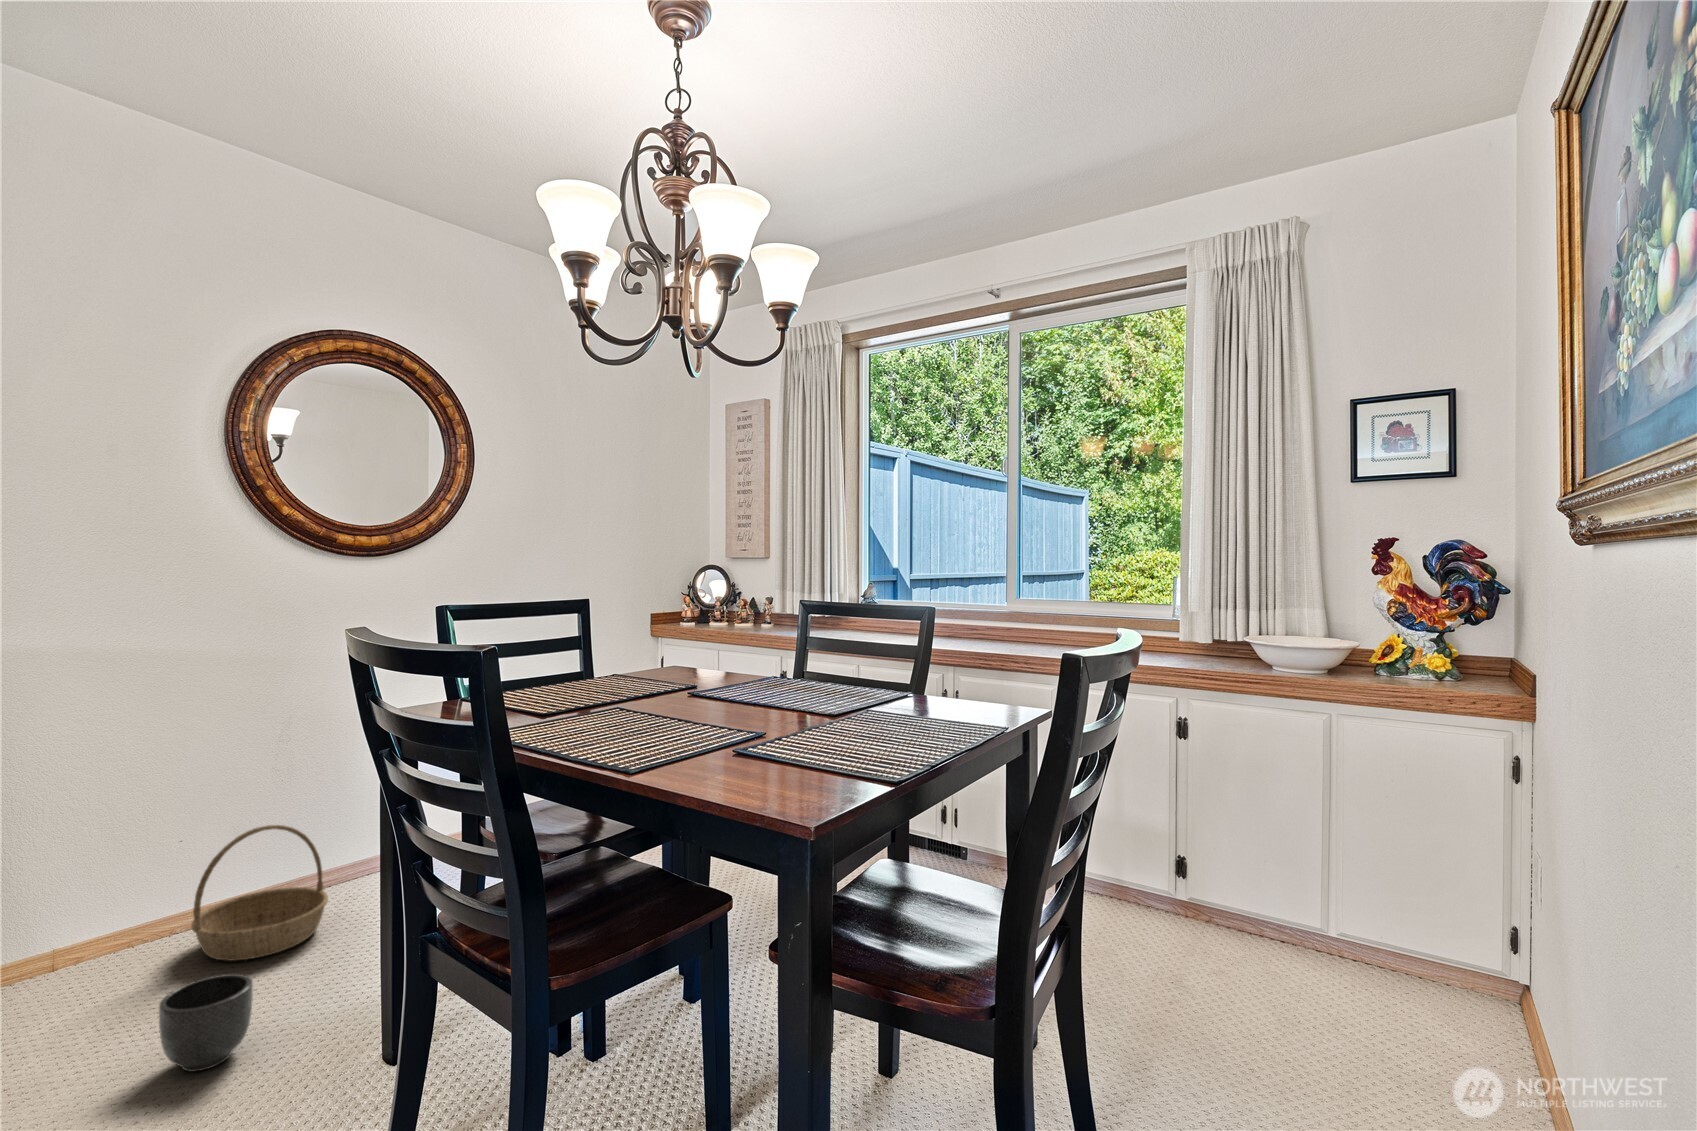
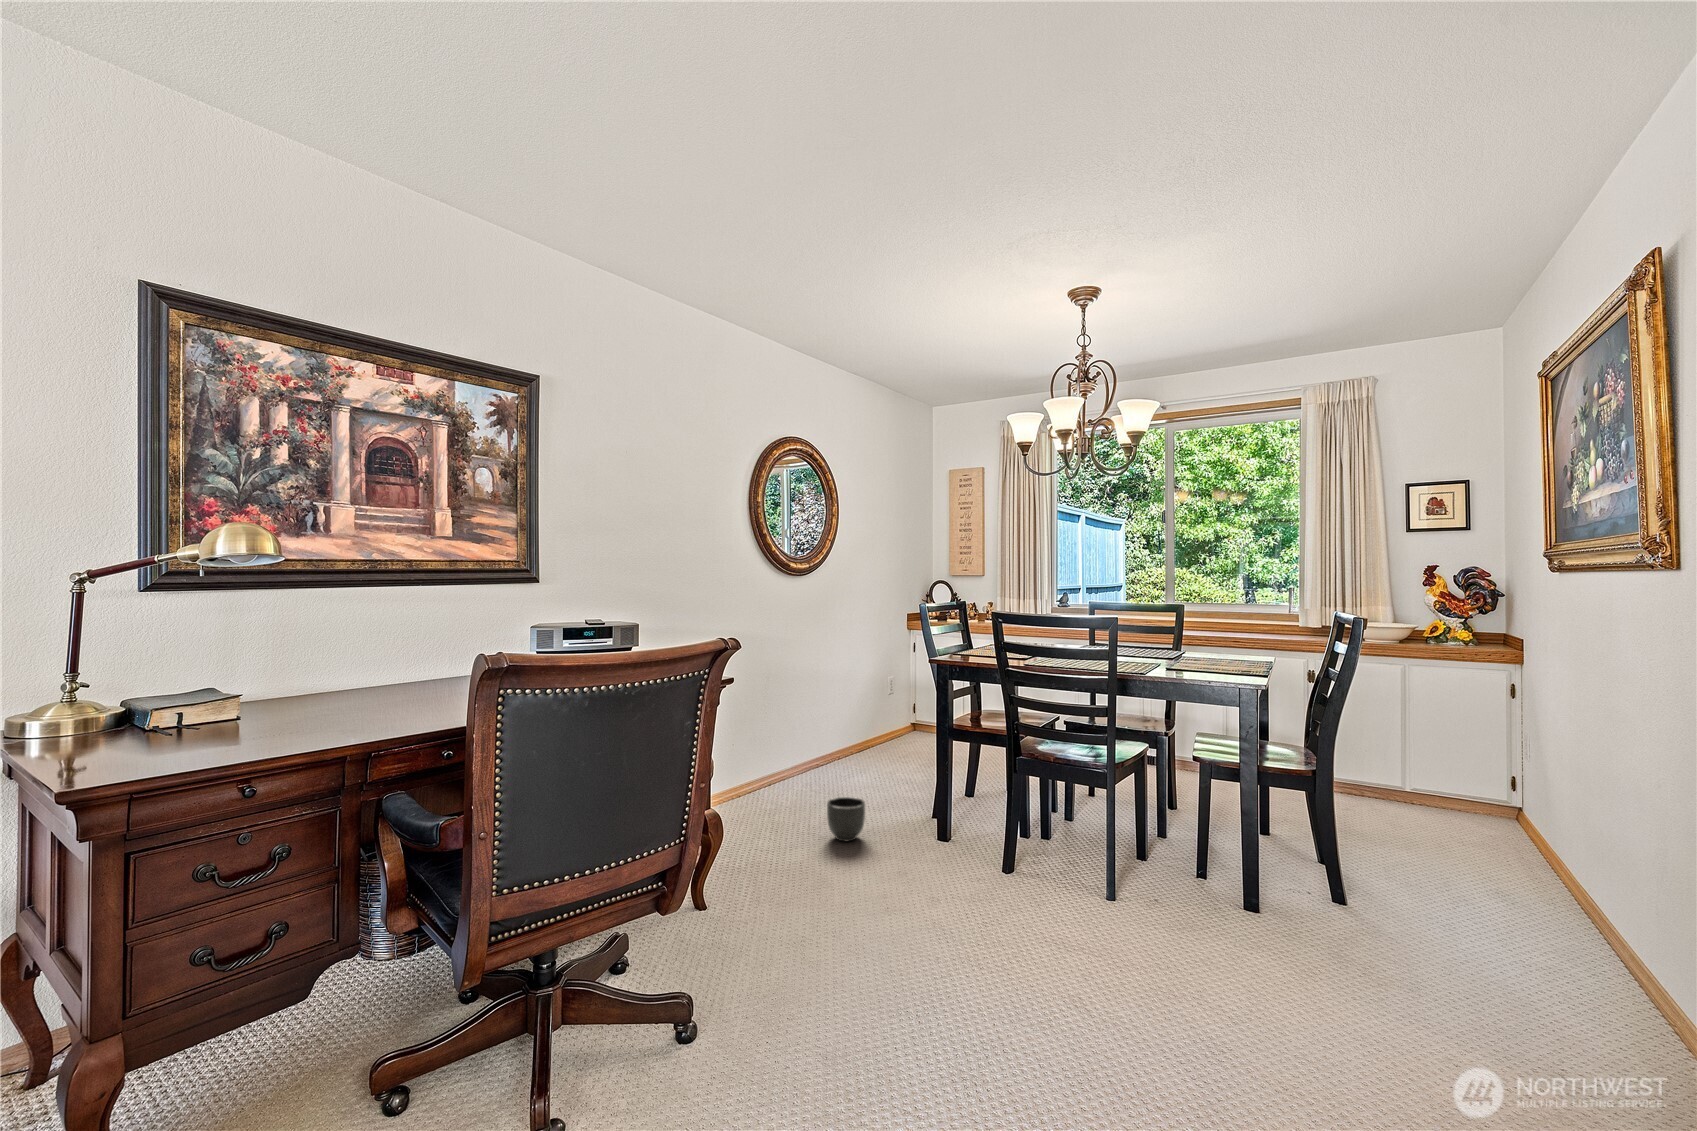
basket: present [191,825,328,961] -> none [756,731,820,805]

